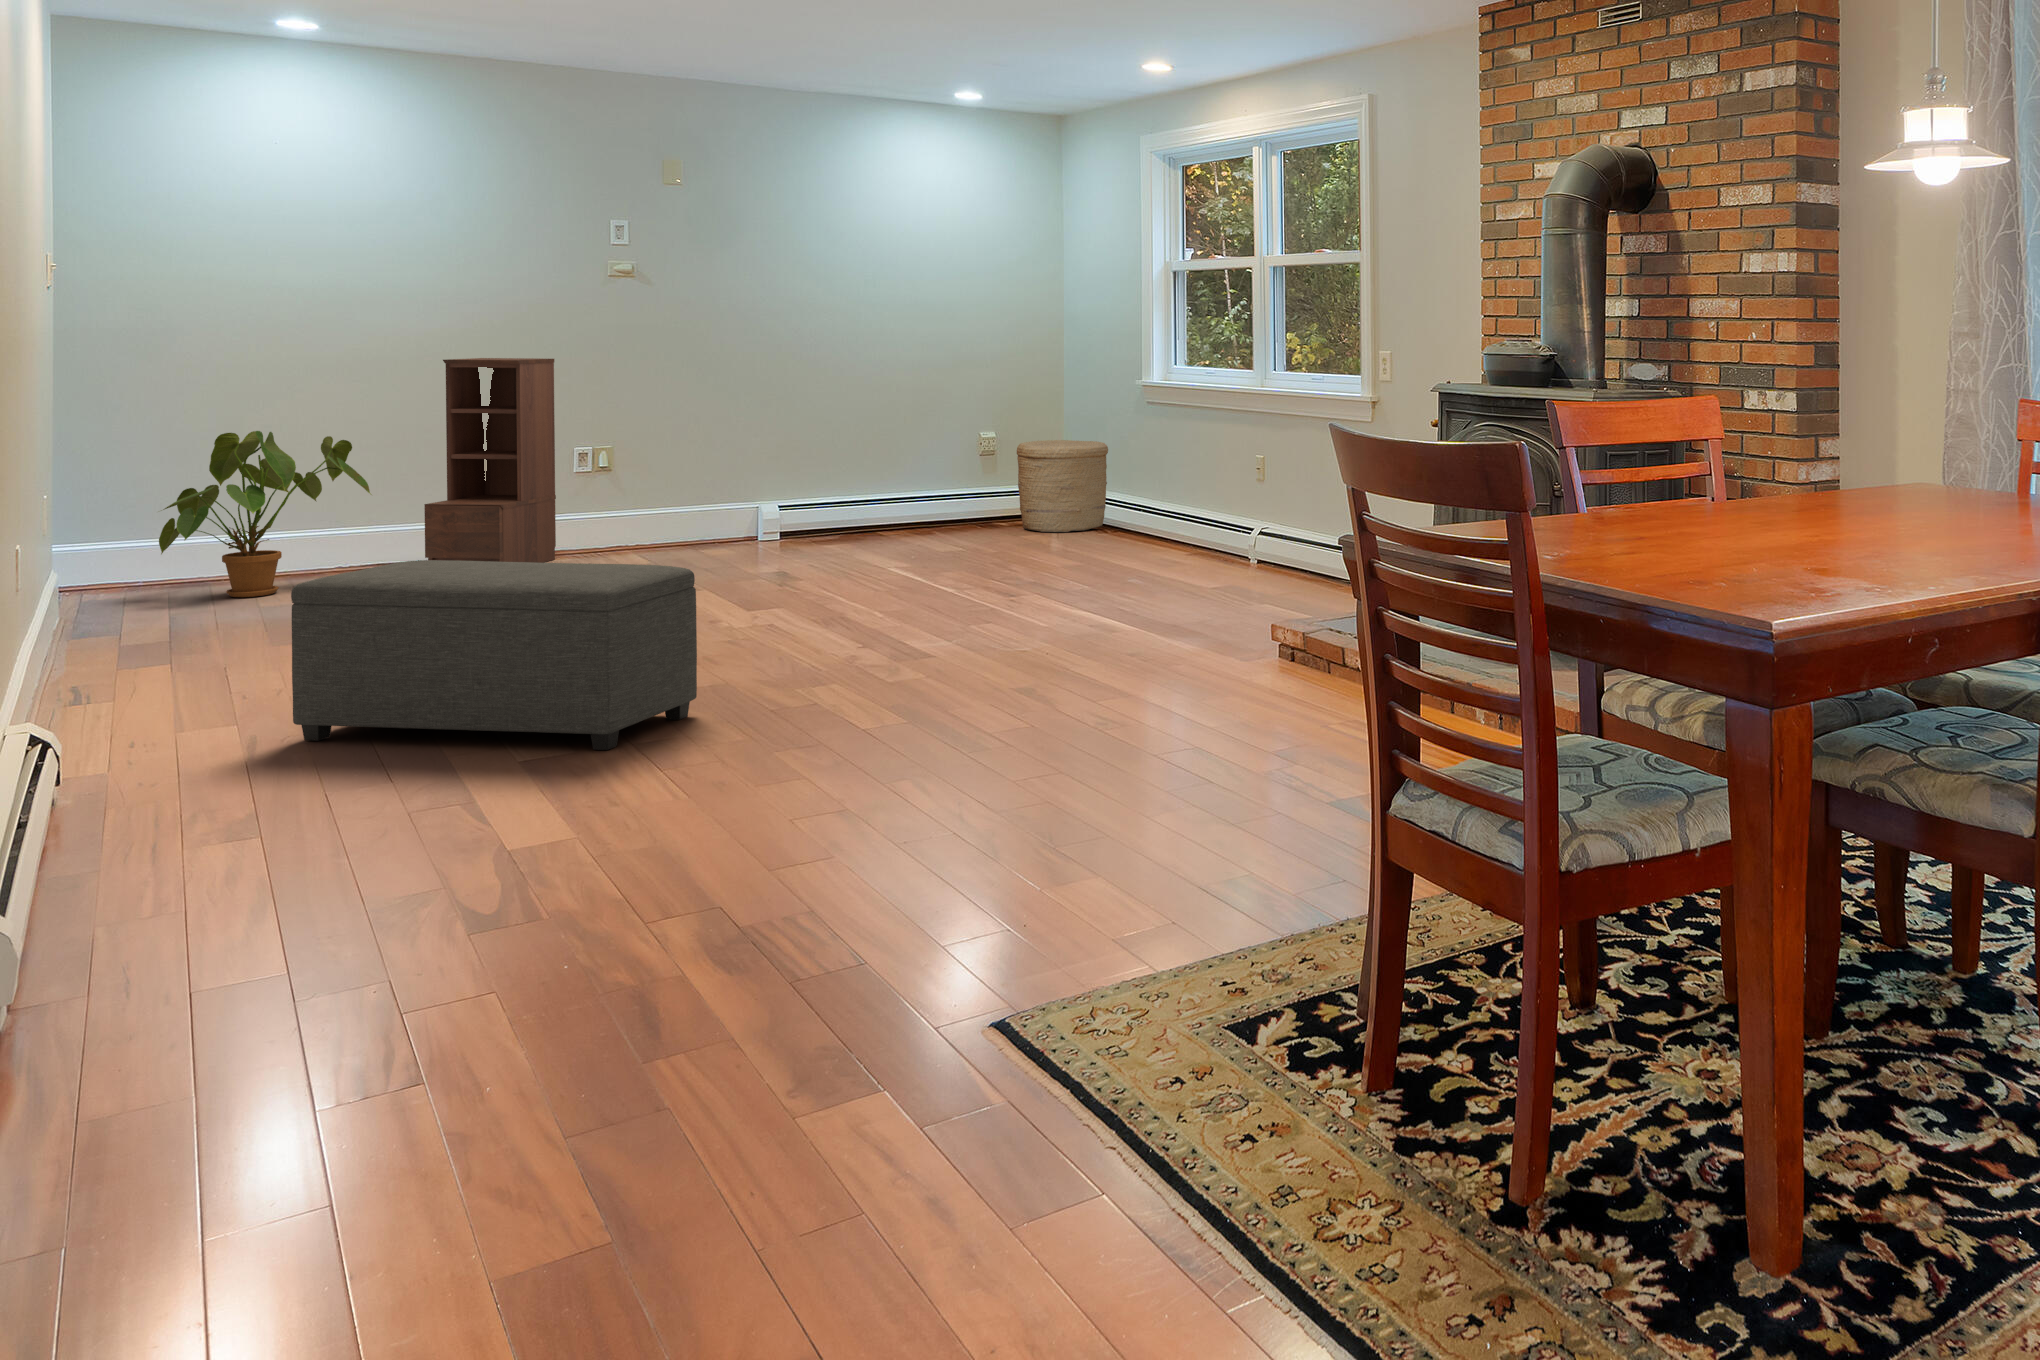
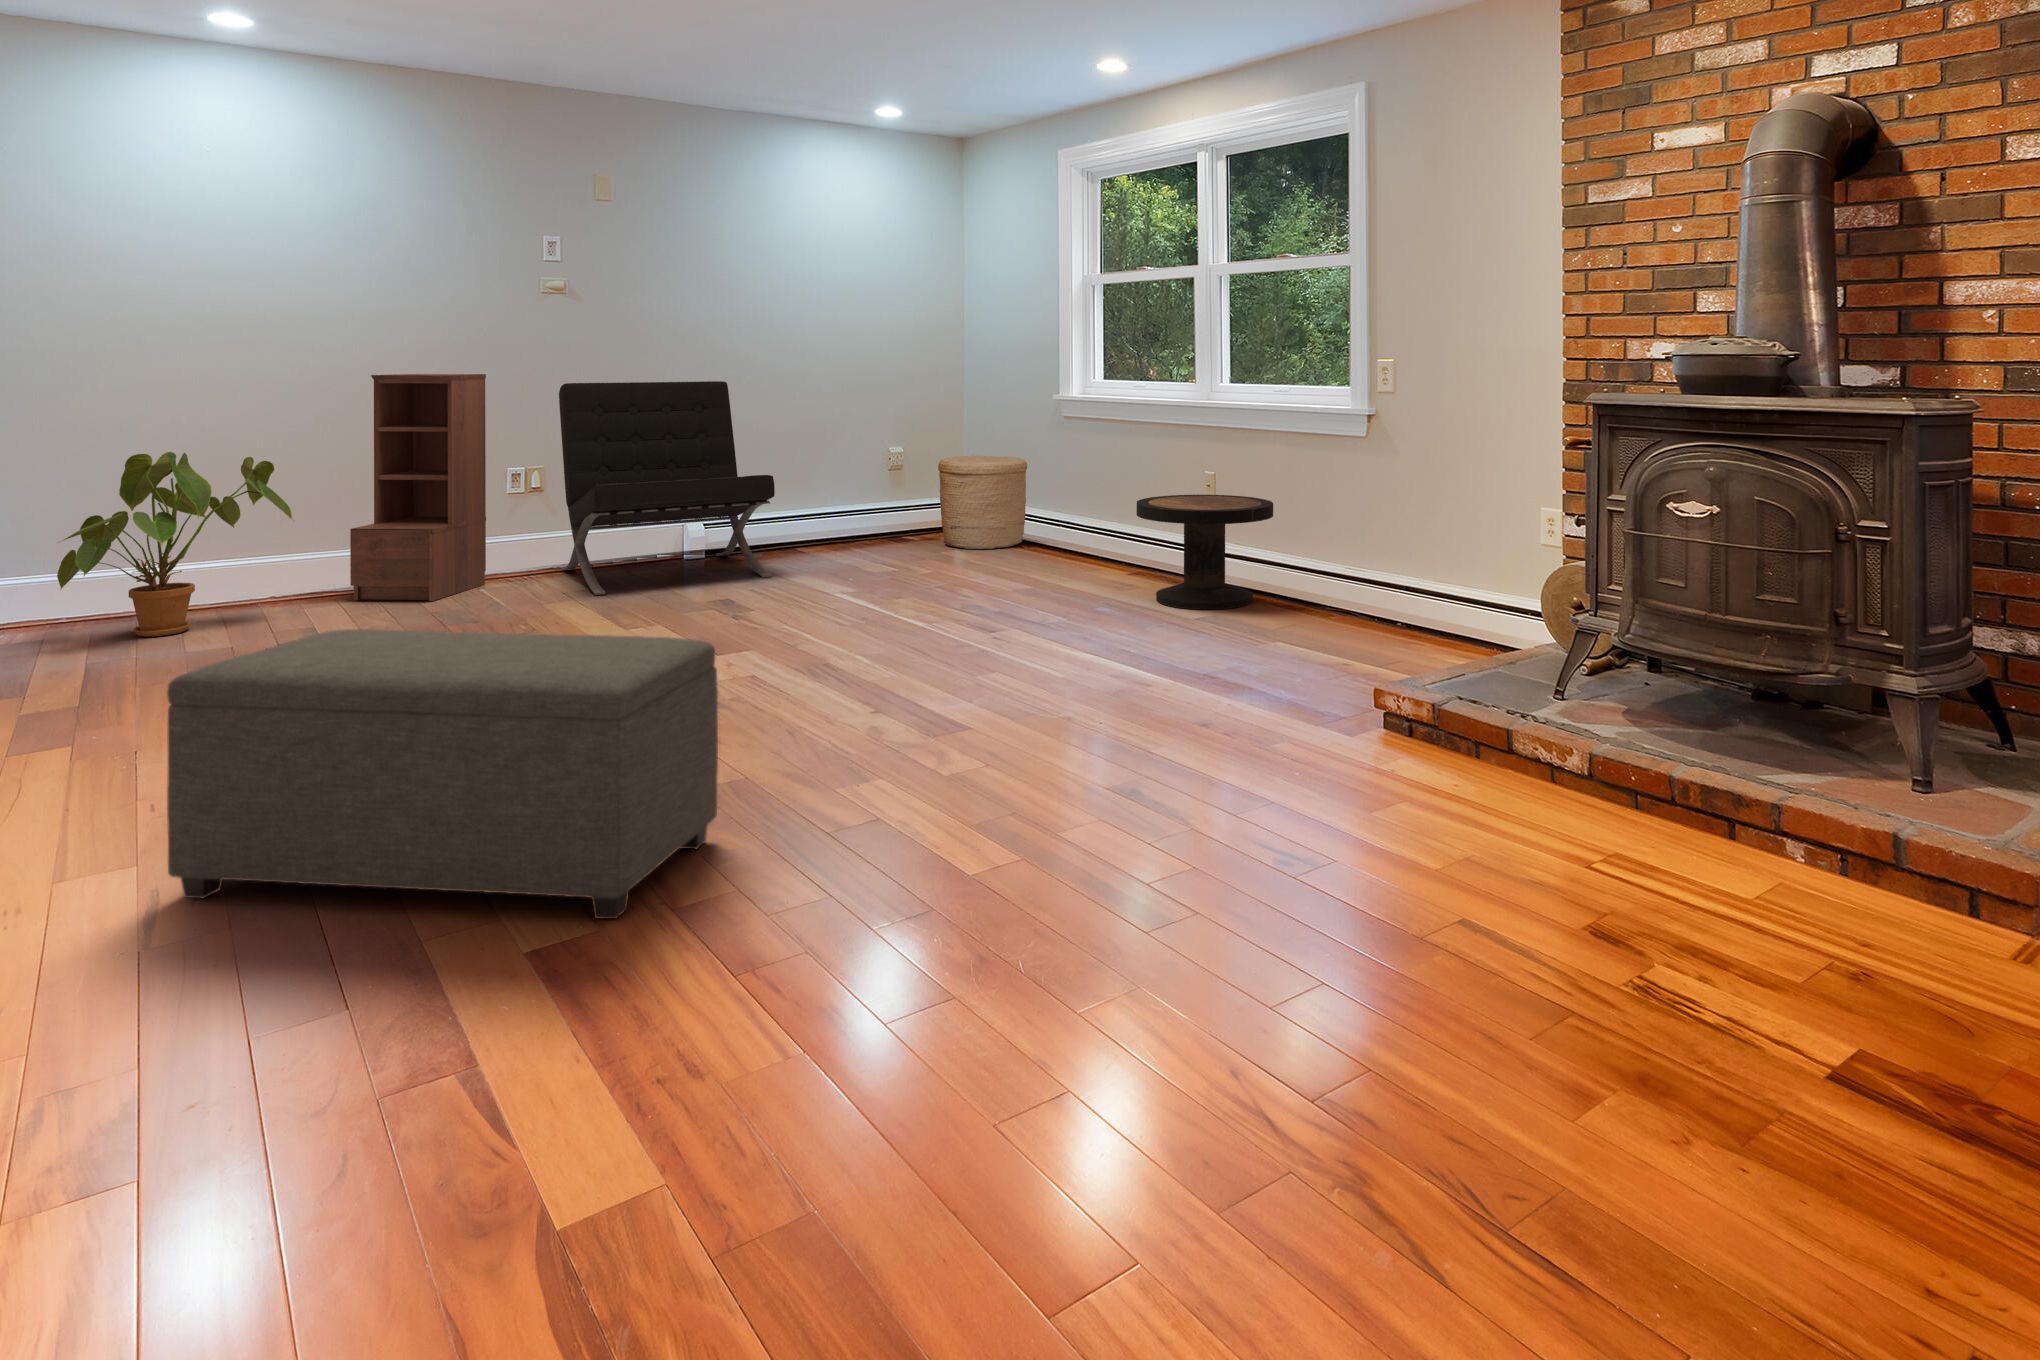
lounge chair: none [629,365,836,568] -> present [559,381,775,595]
side table: none [1165,476,1295,580] -> present [1136,495,1273,609]

